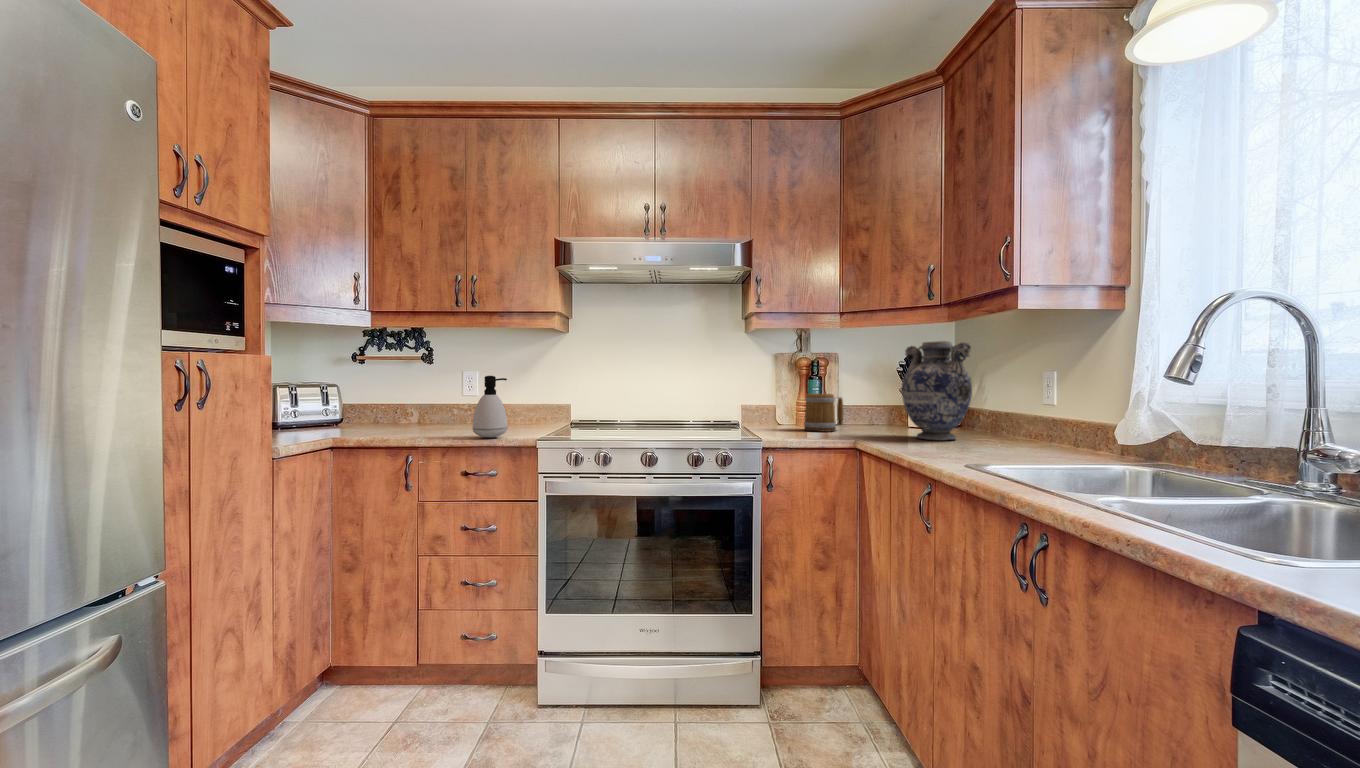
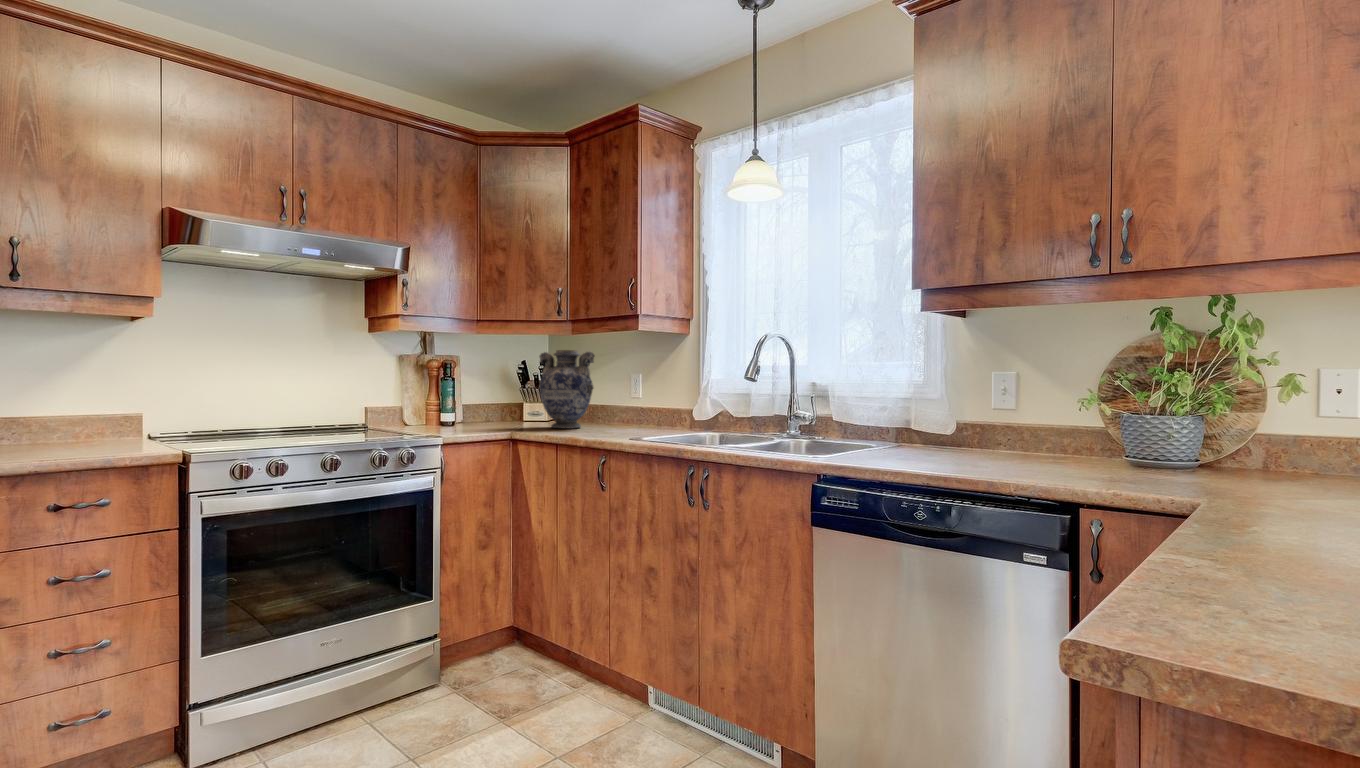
soap dispenser: present [473,376,507,438] -> none [49,367,115,452]
mug: present [804,394,843,432] -> none [445,393,480,428]

